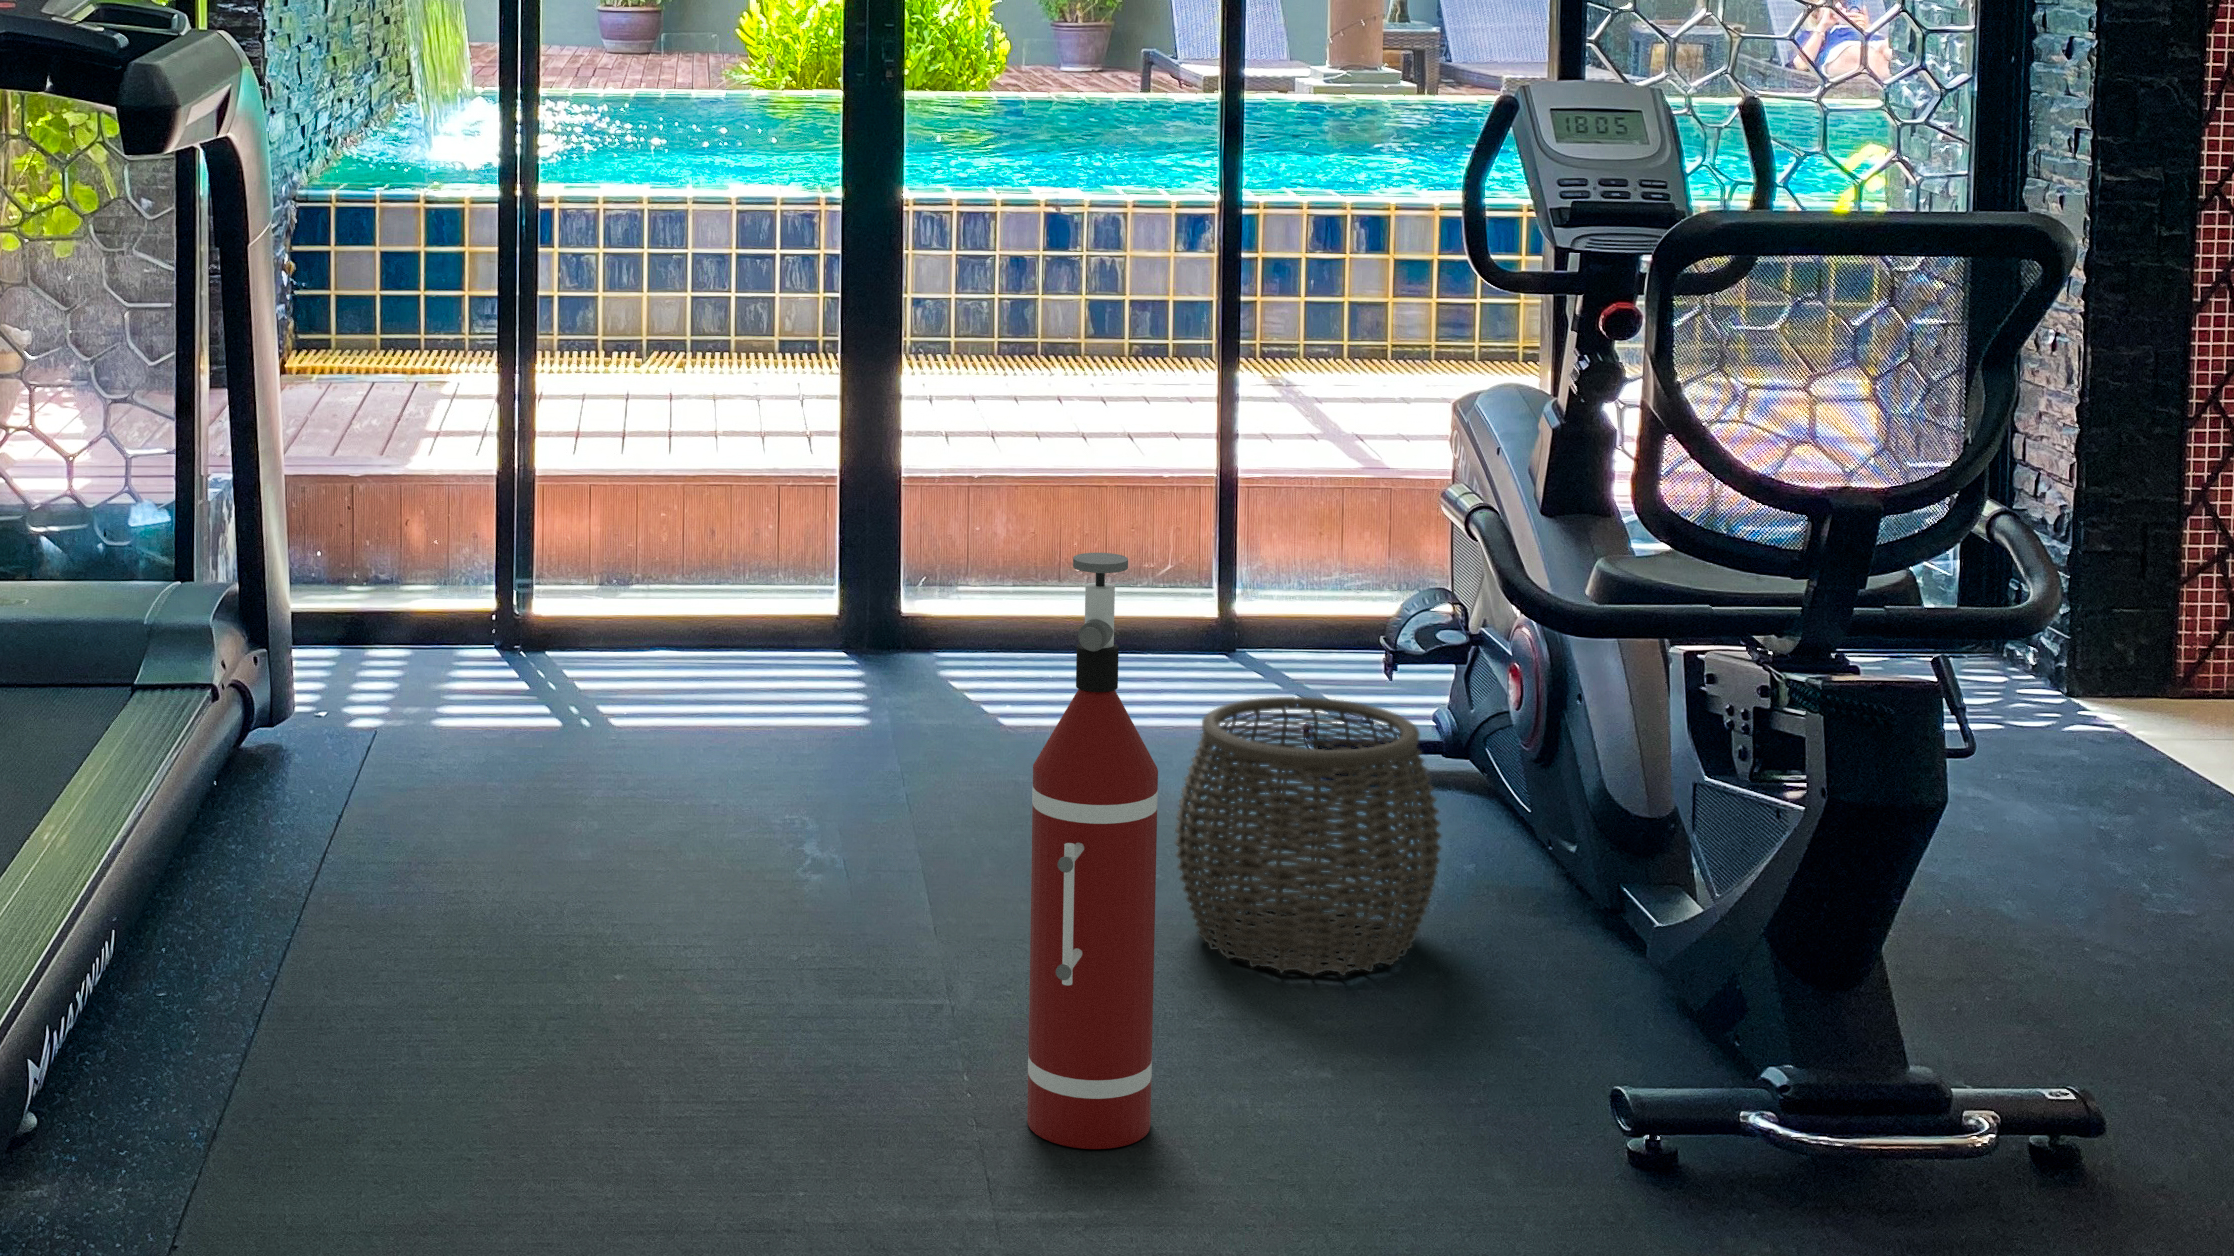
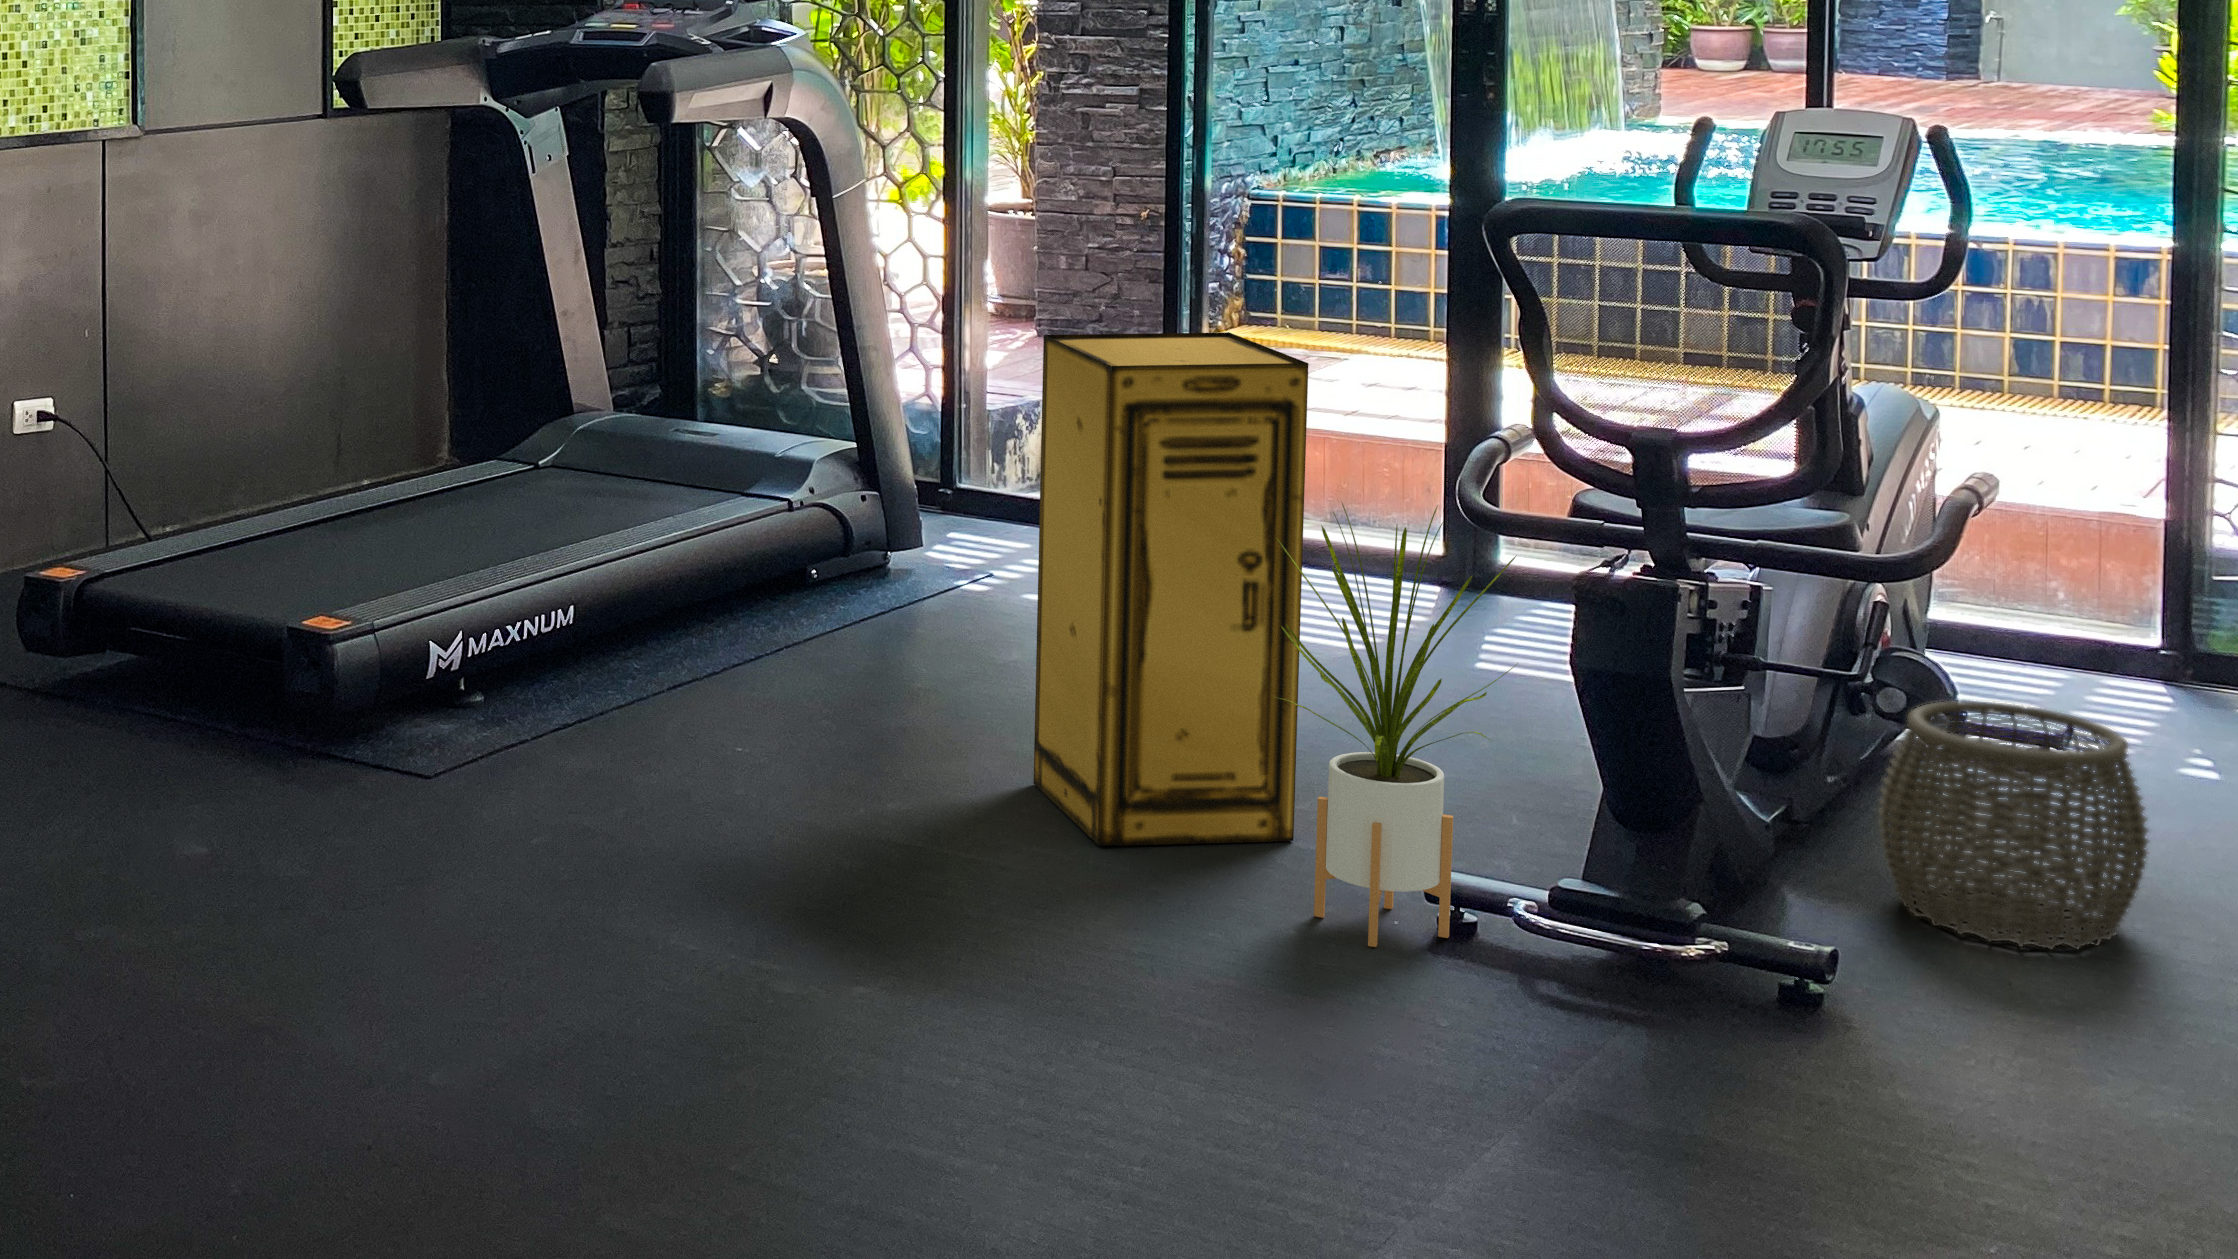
storage cabinet: none [171,345,544,1074] -> present [1034,332,1308,846]
house plant: none [554,545,865,1150] -> present [1275,503,1518,947]
fire extinguisher: present [1027,553,1158,1149] -> none [1642,541,1764,1013]

